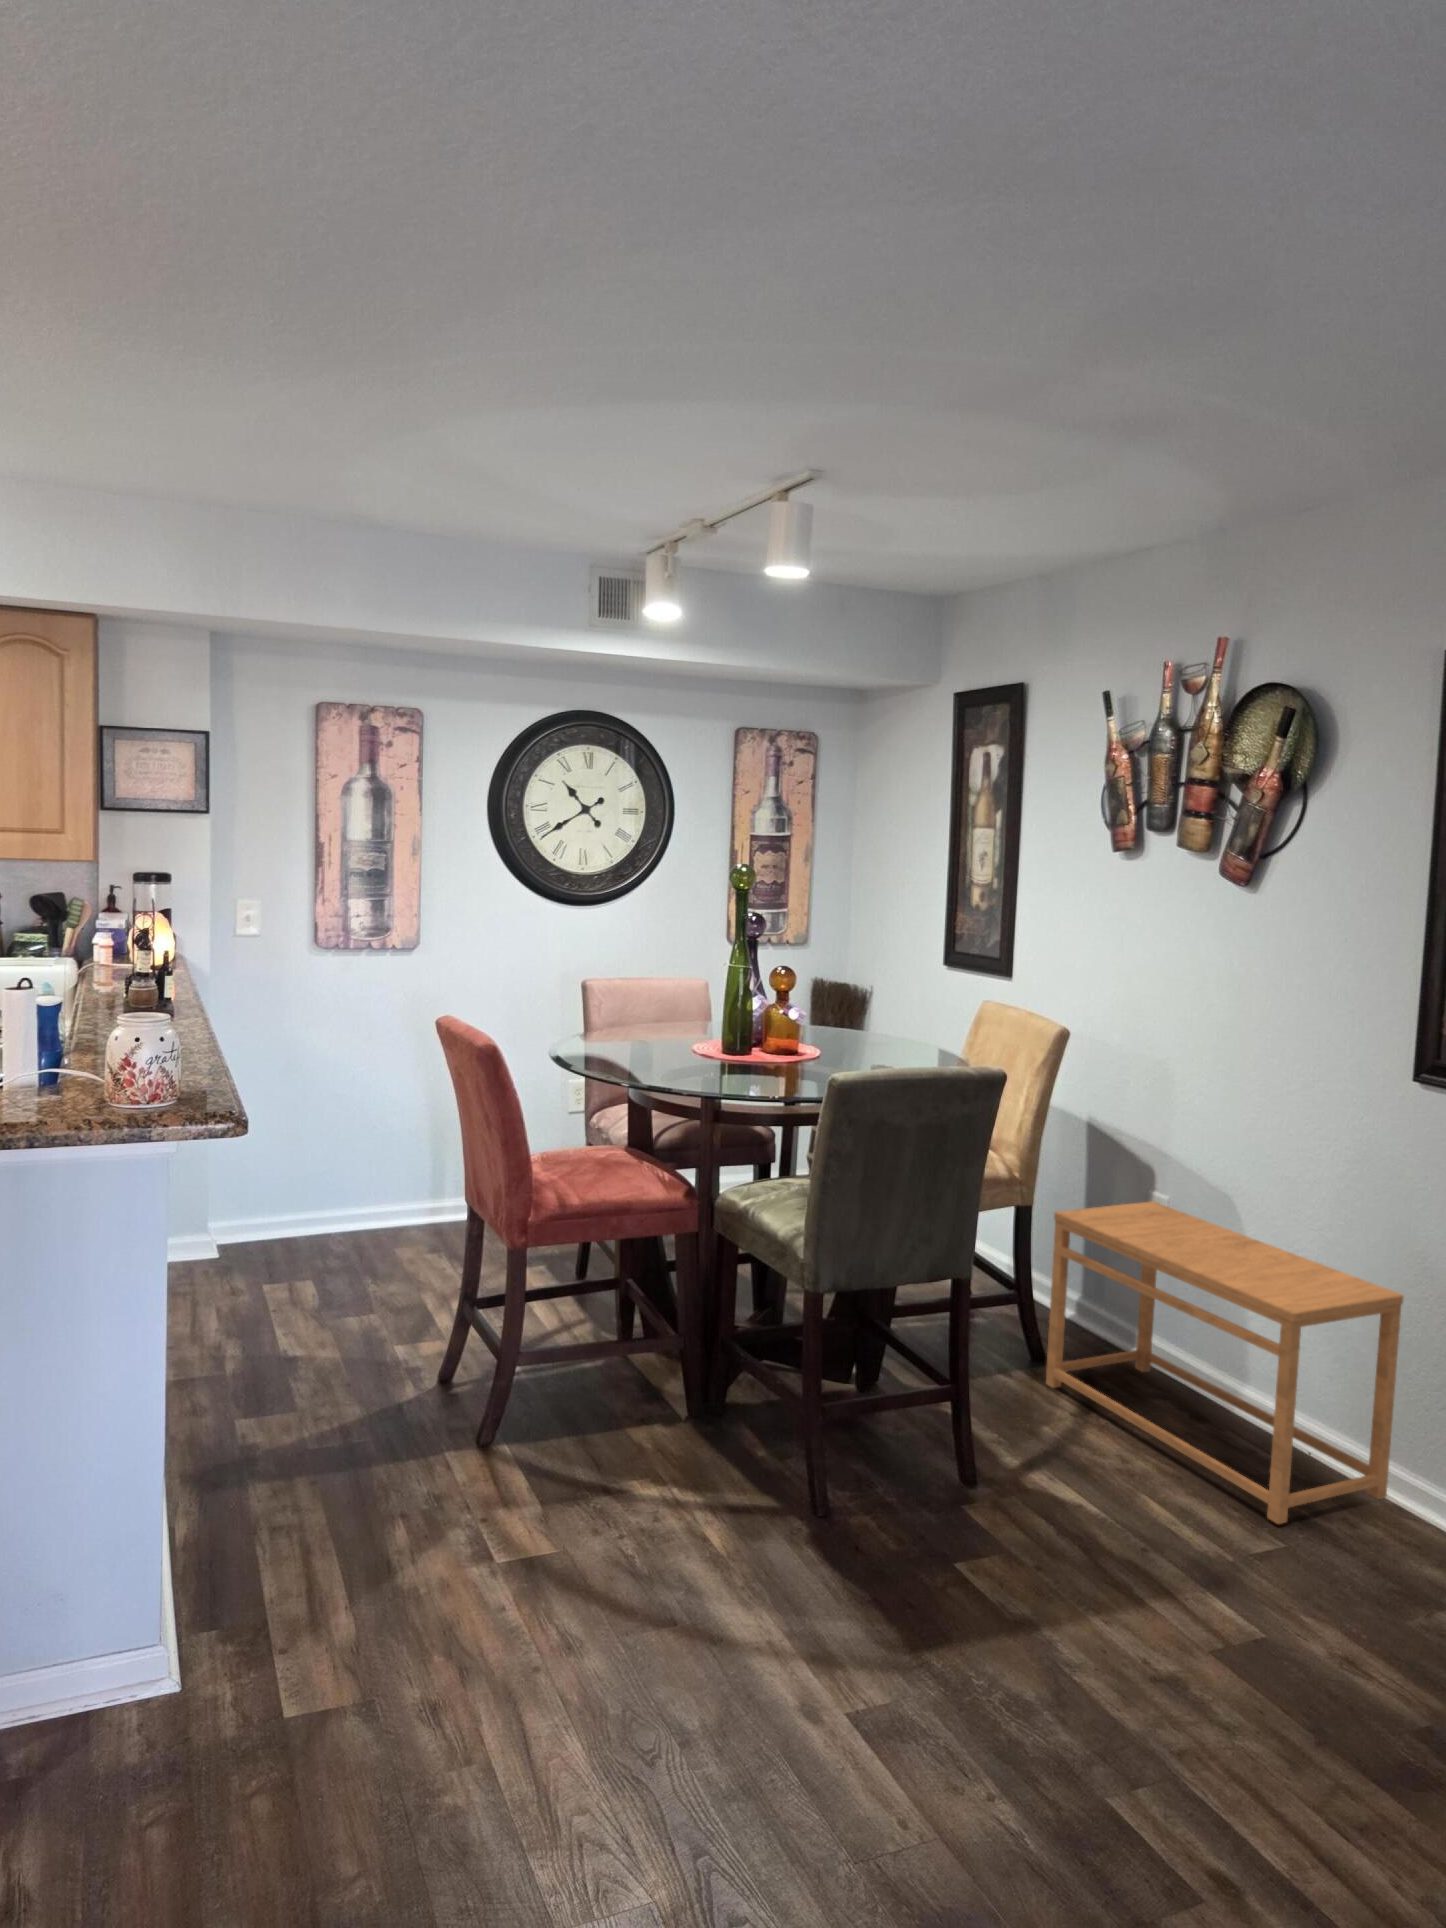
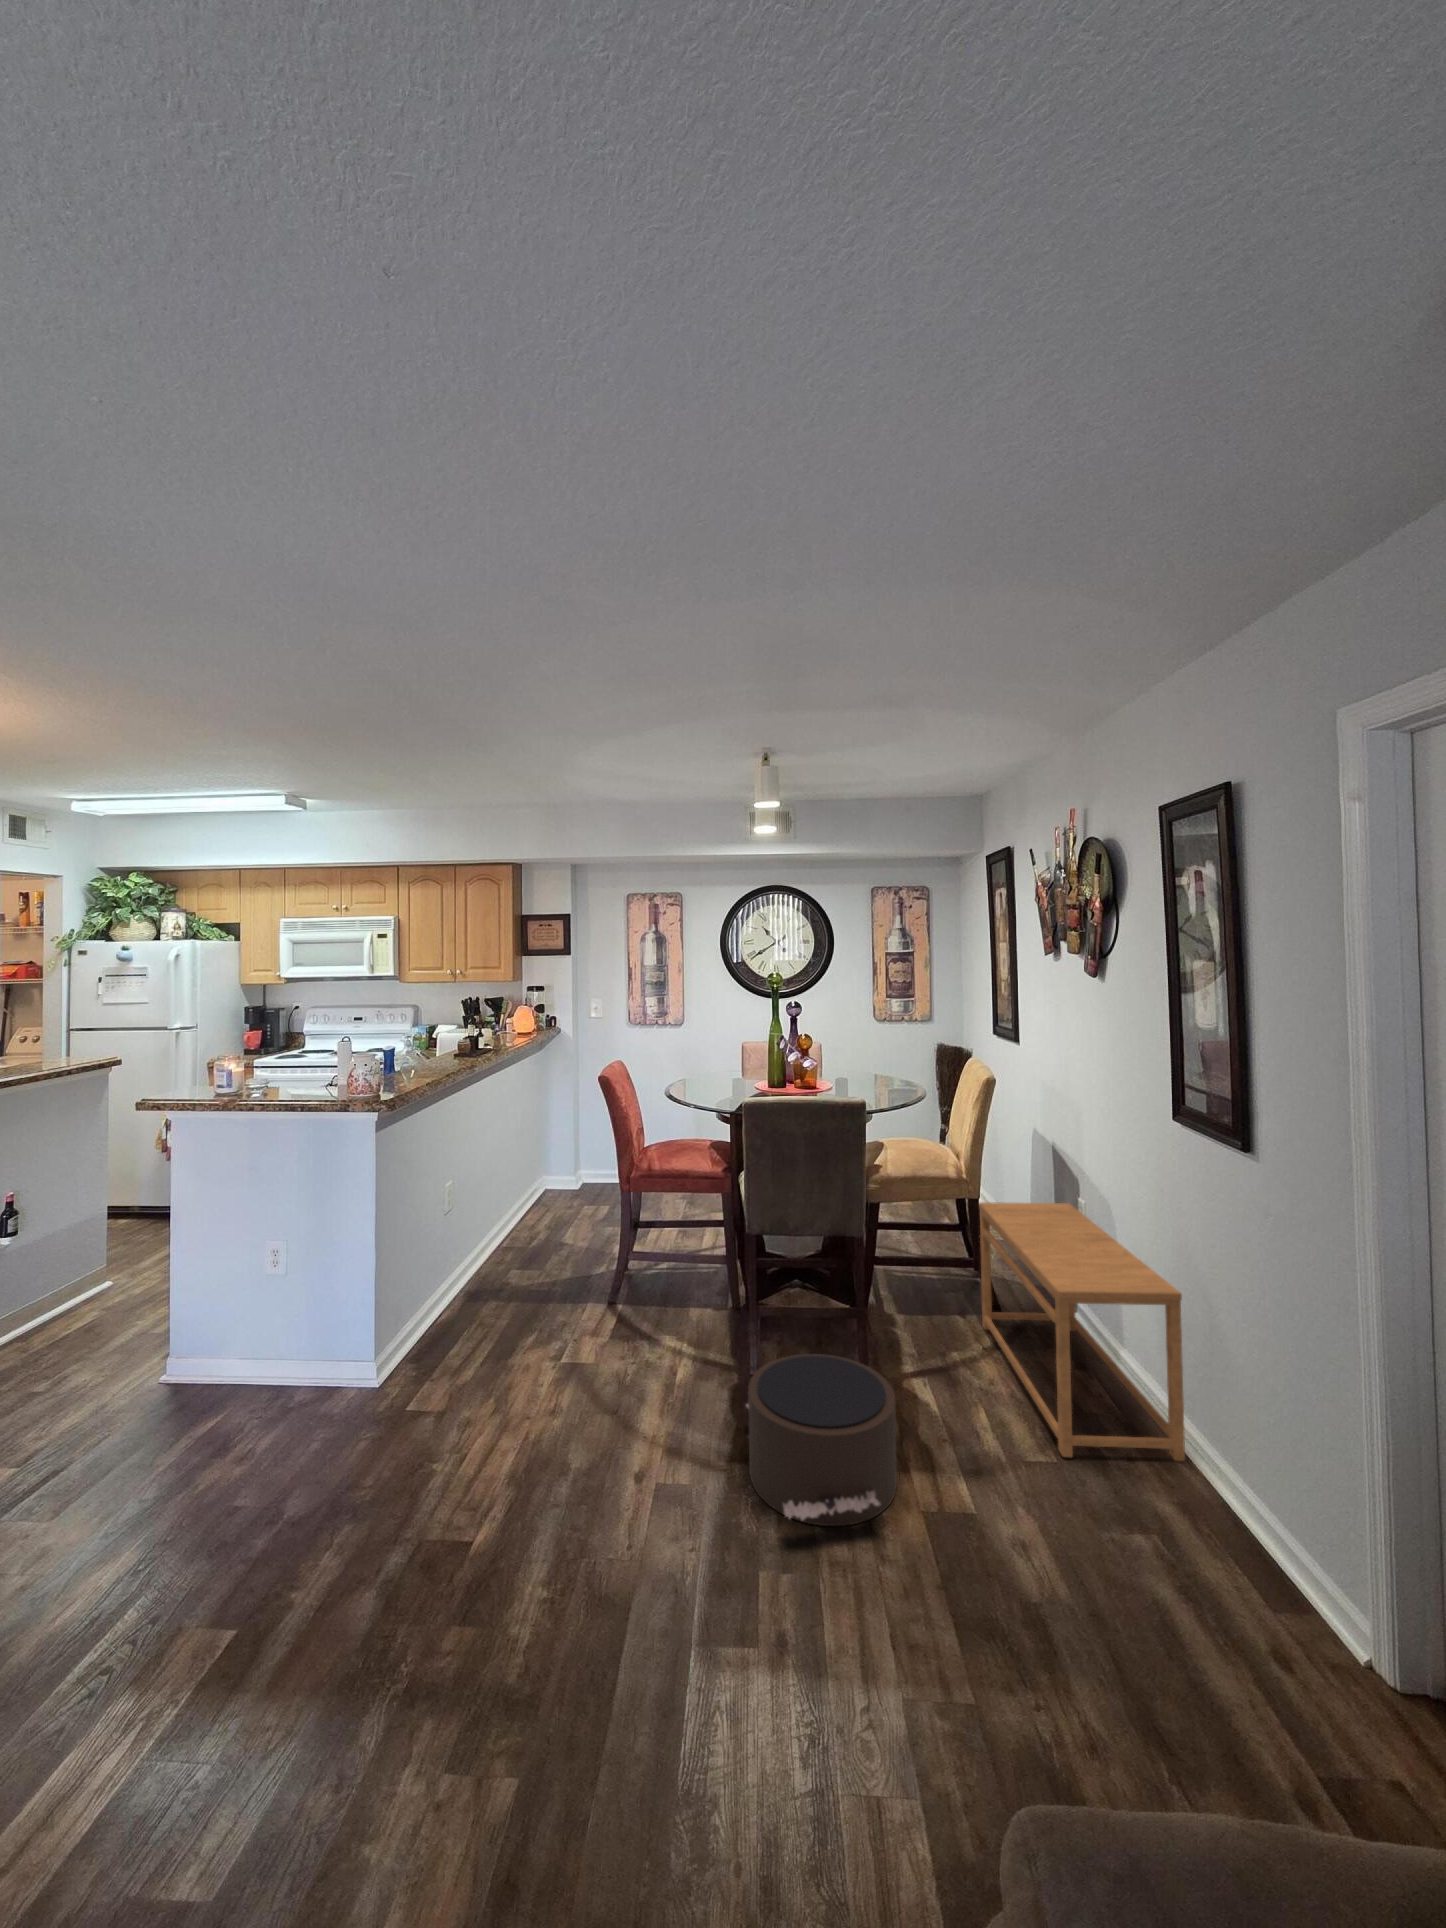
pouf: none [895,1453,1189,1687] -> present [746,1354,897,1526]

